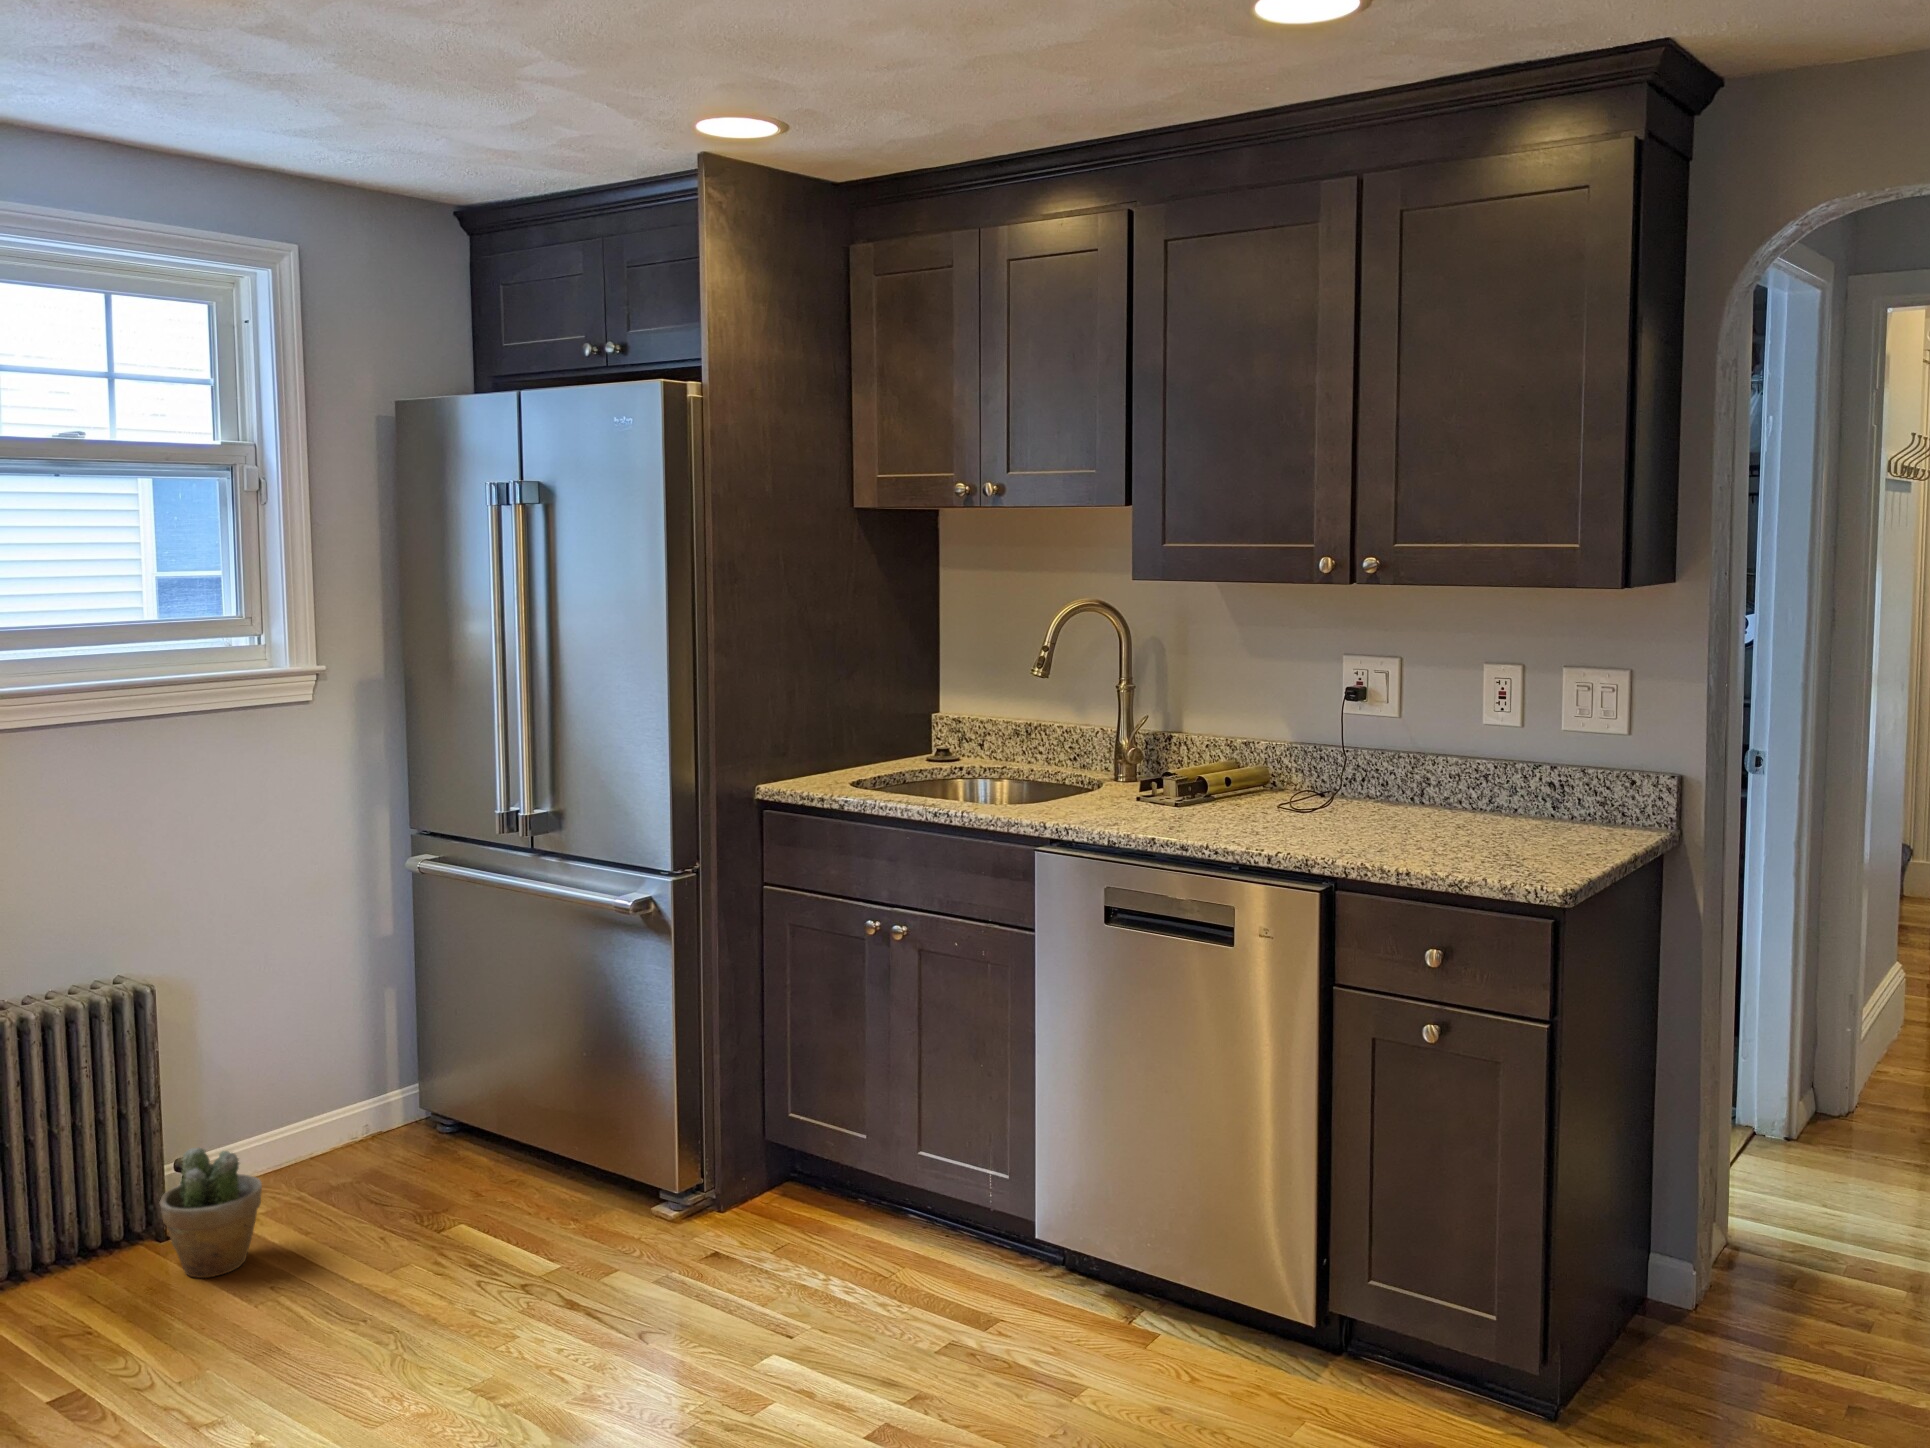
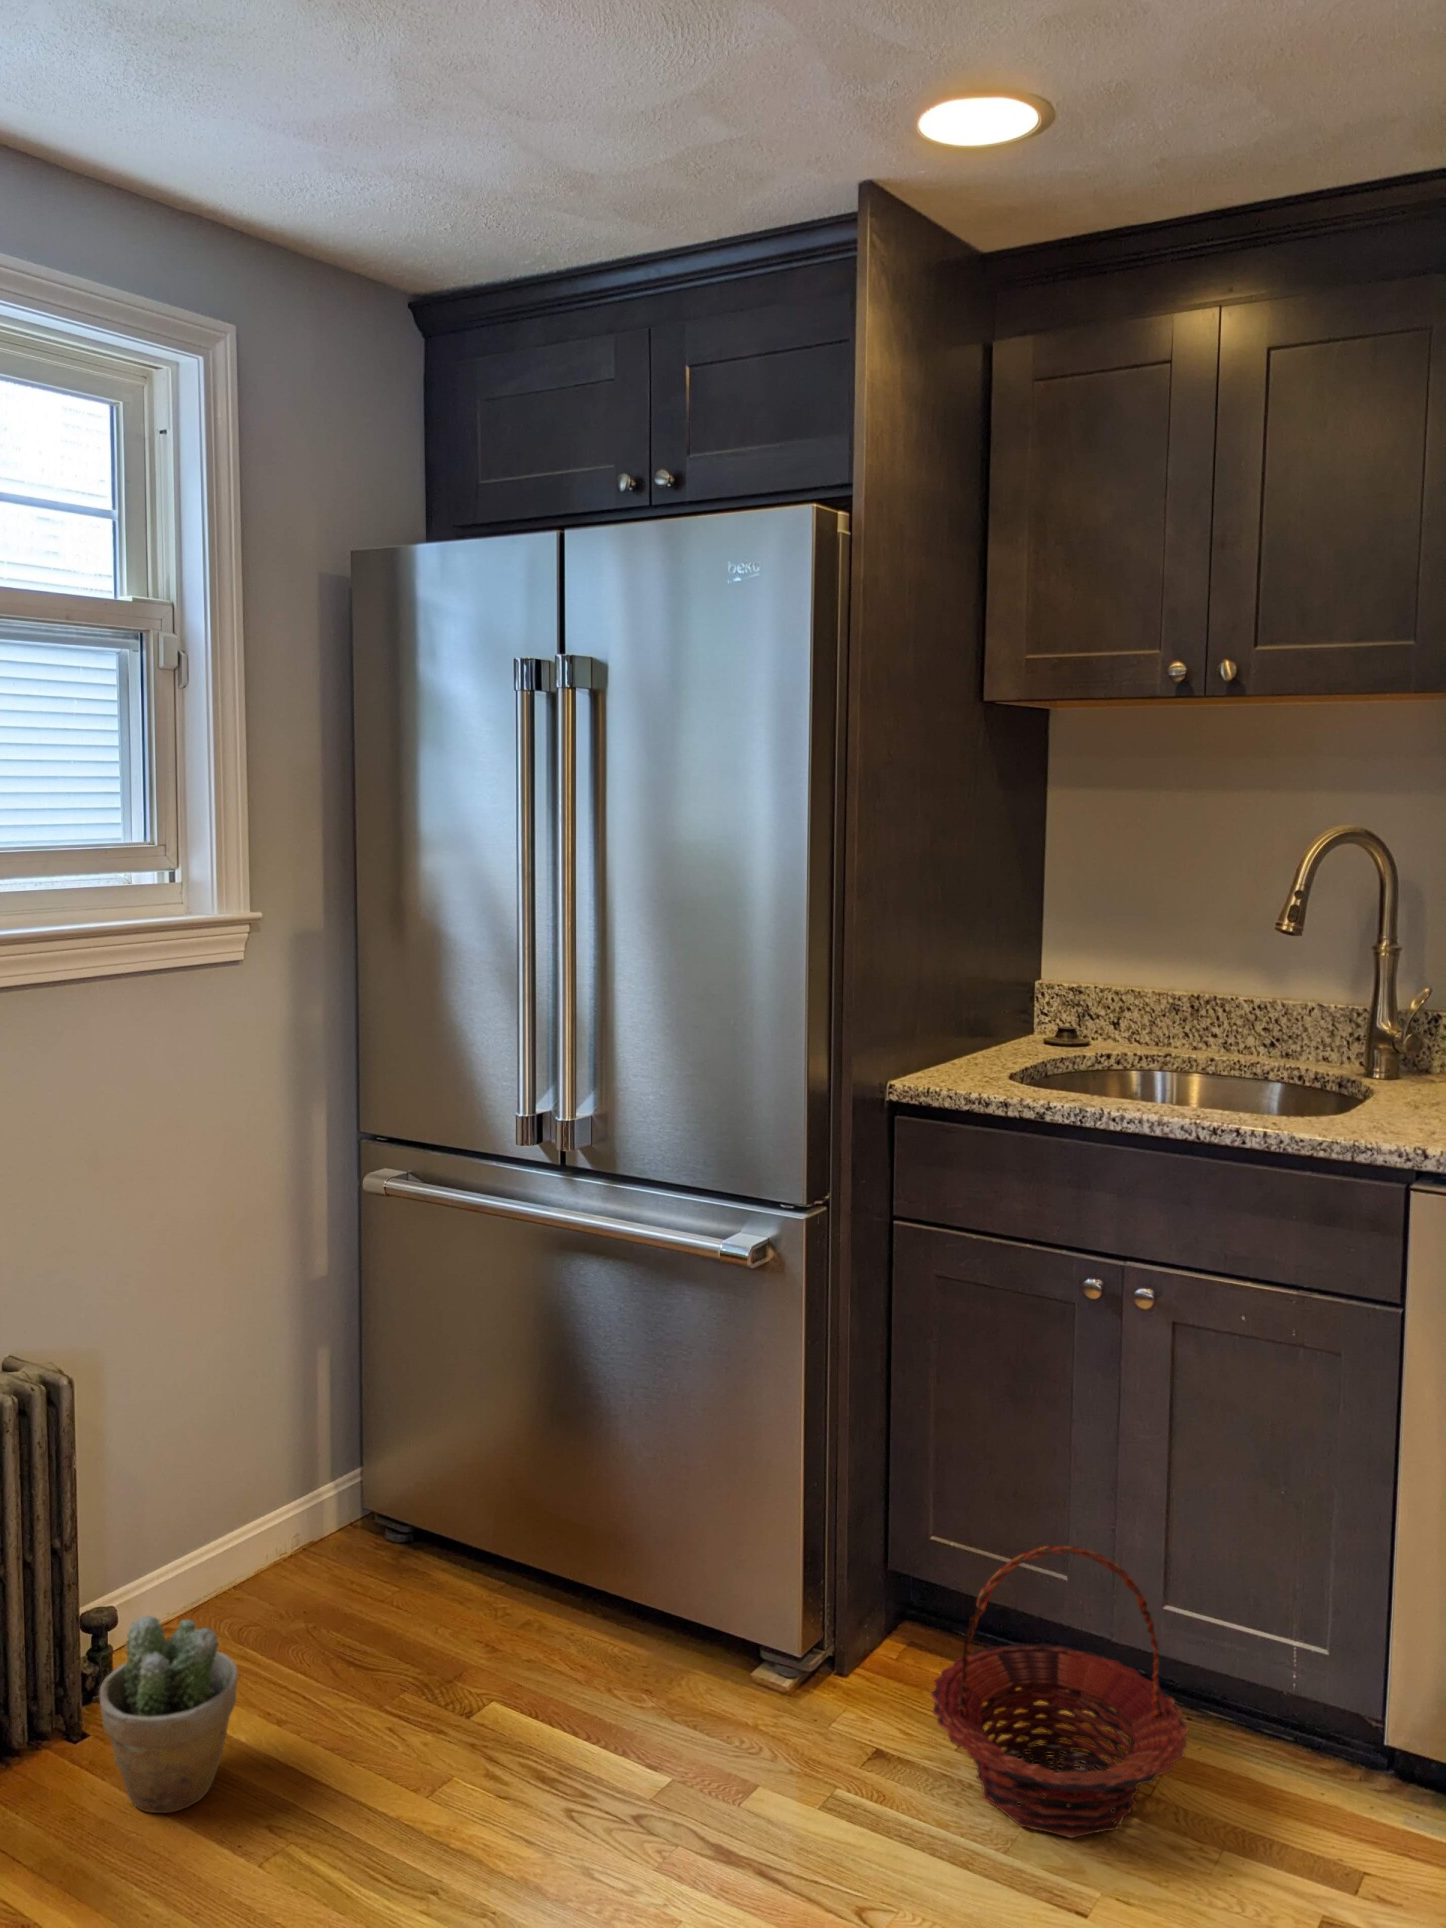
basket: none [729,1099,905,1294] -> present [931,1545,1189,1838]

